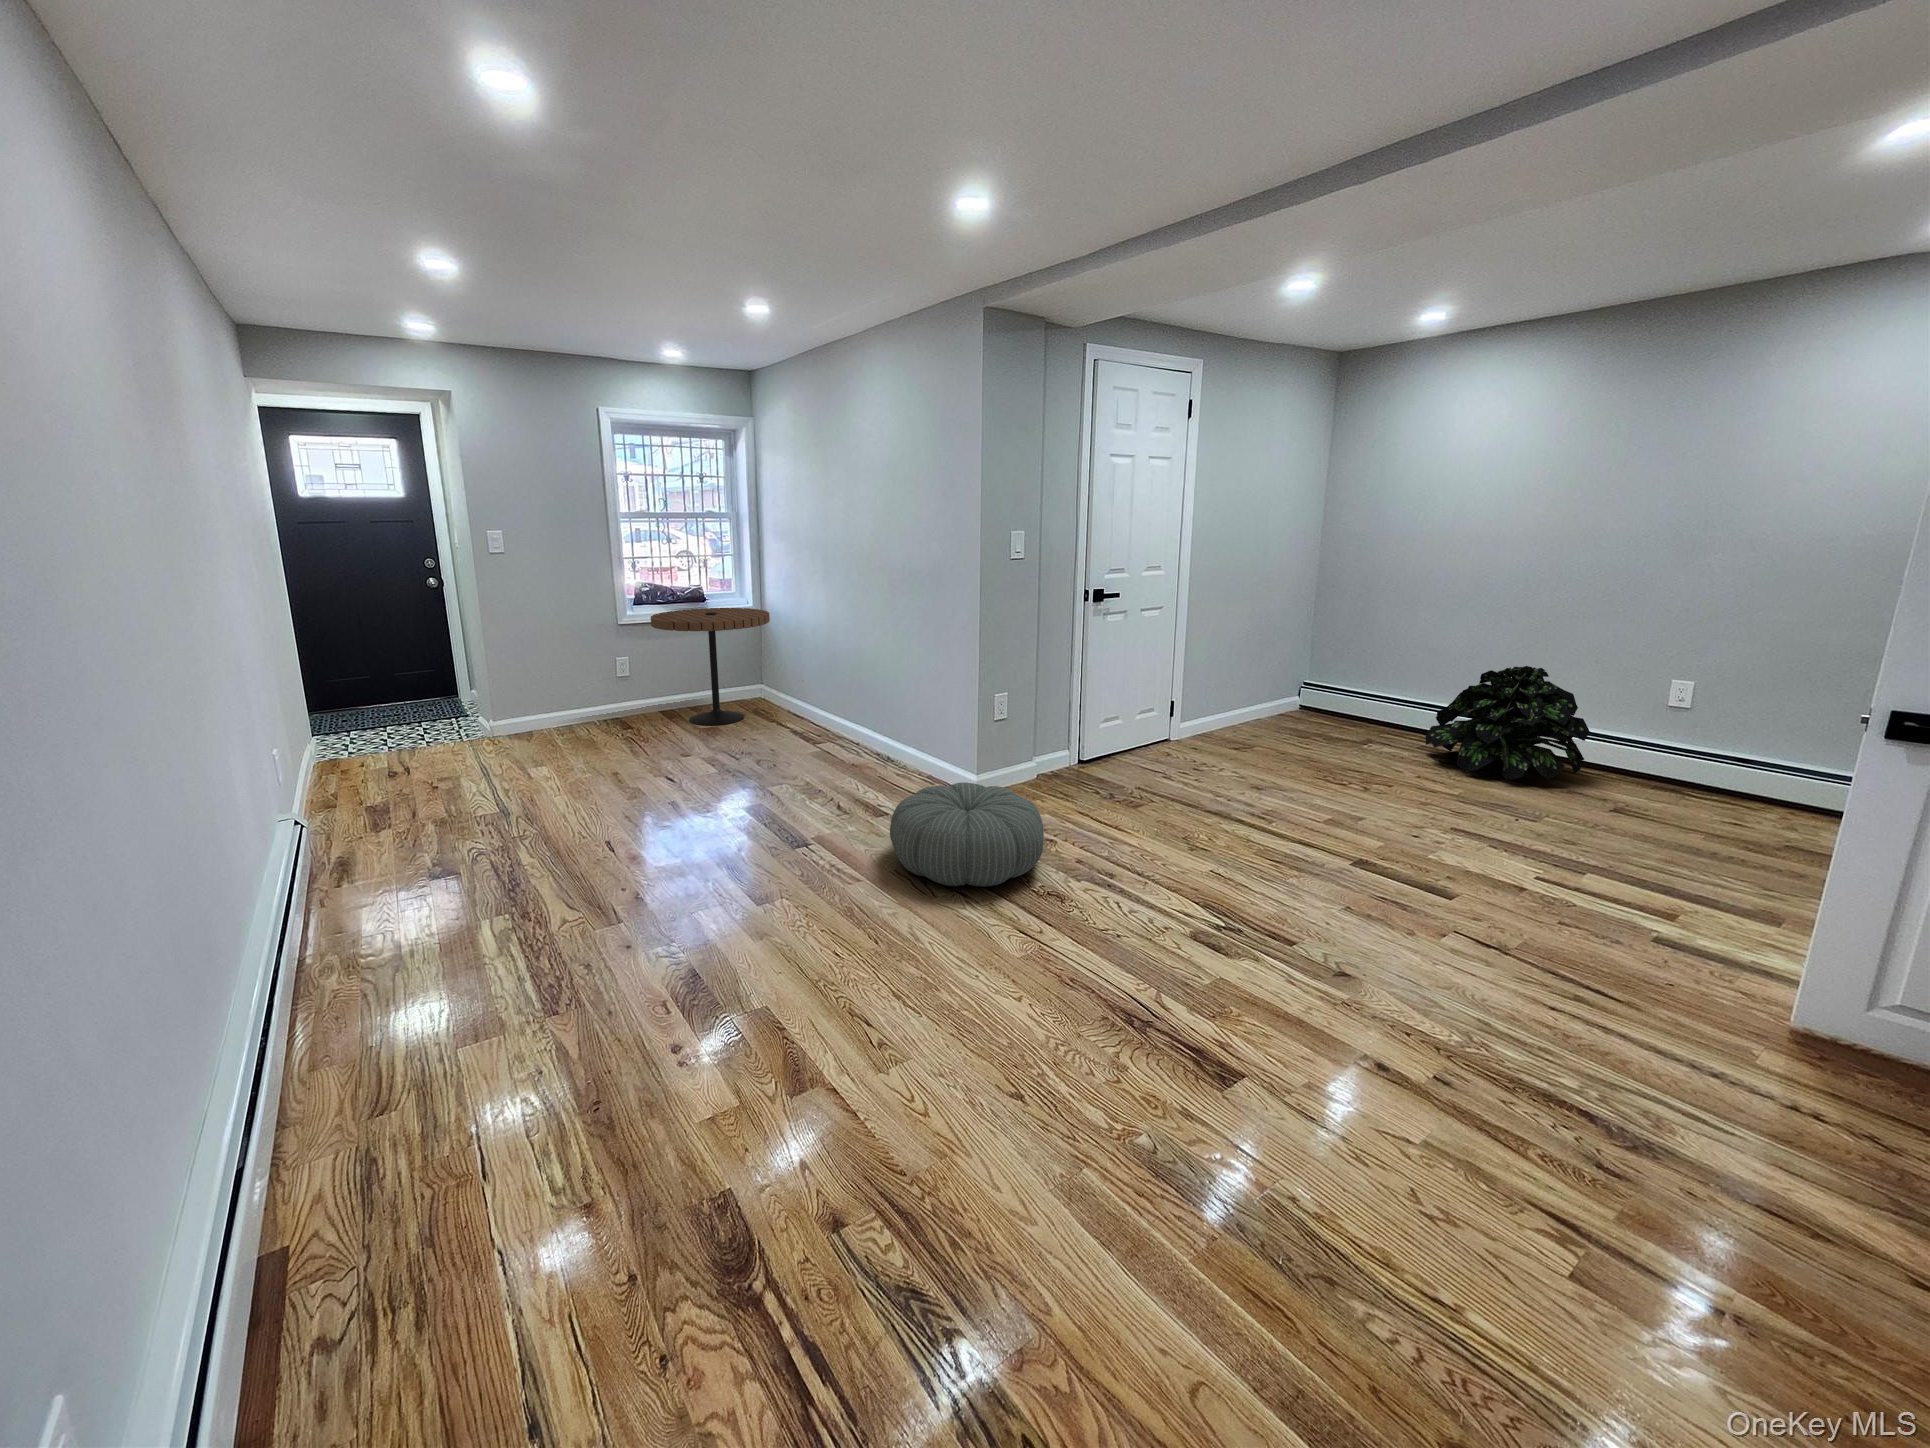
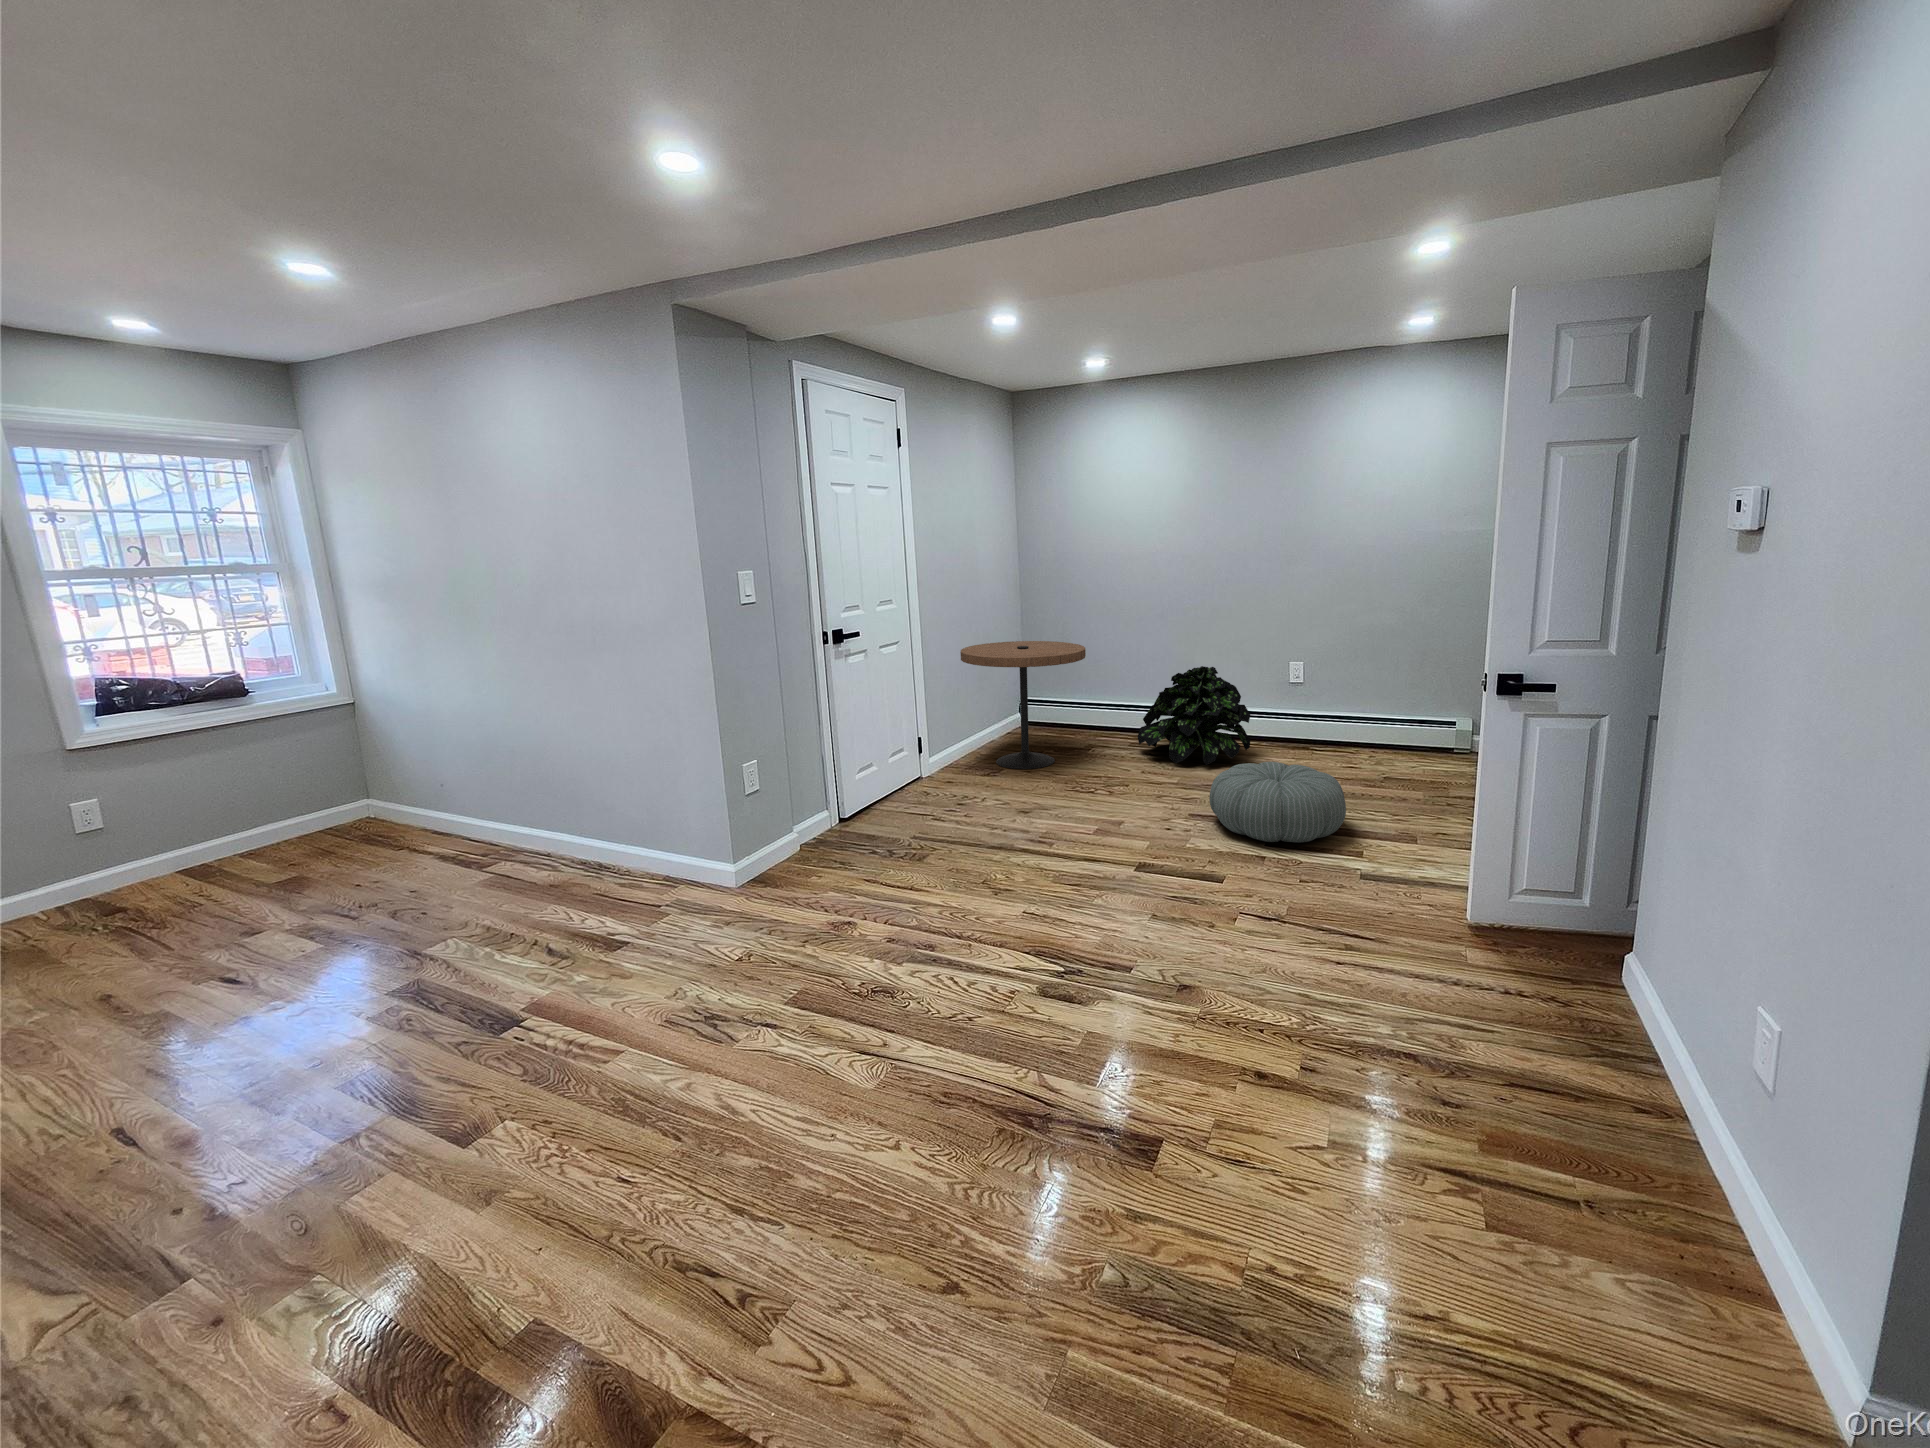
side table: present [651,608,770,725] -> present [960,641,1086,769]
pouf: present [890,782,1044,887] -> present [1209,762,1346,842]

